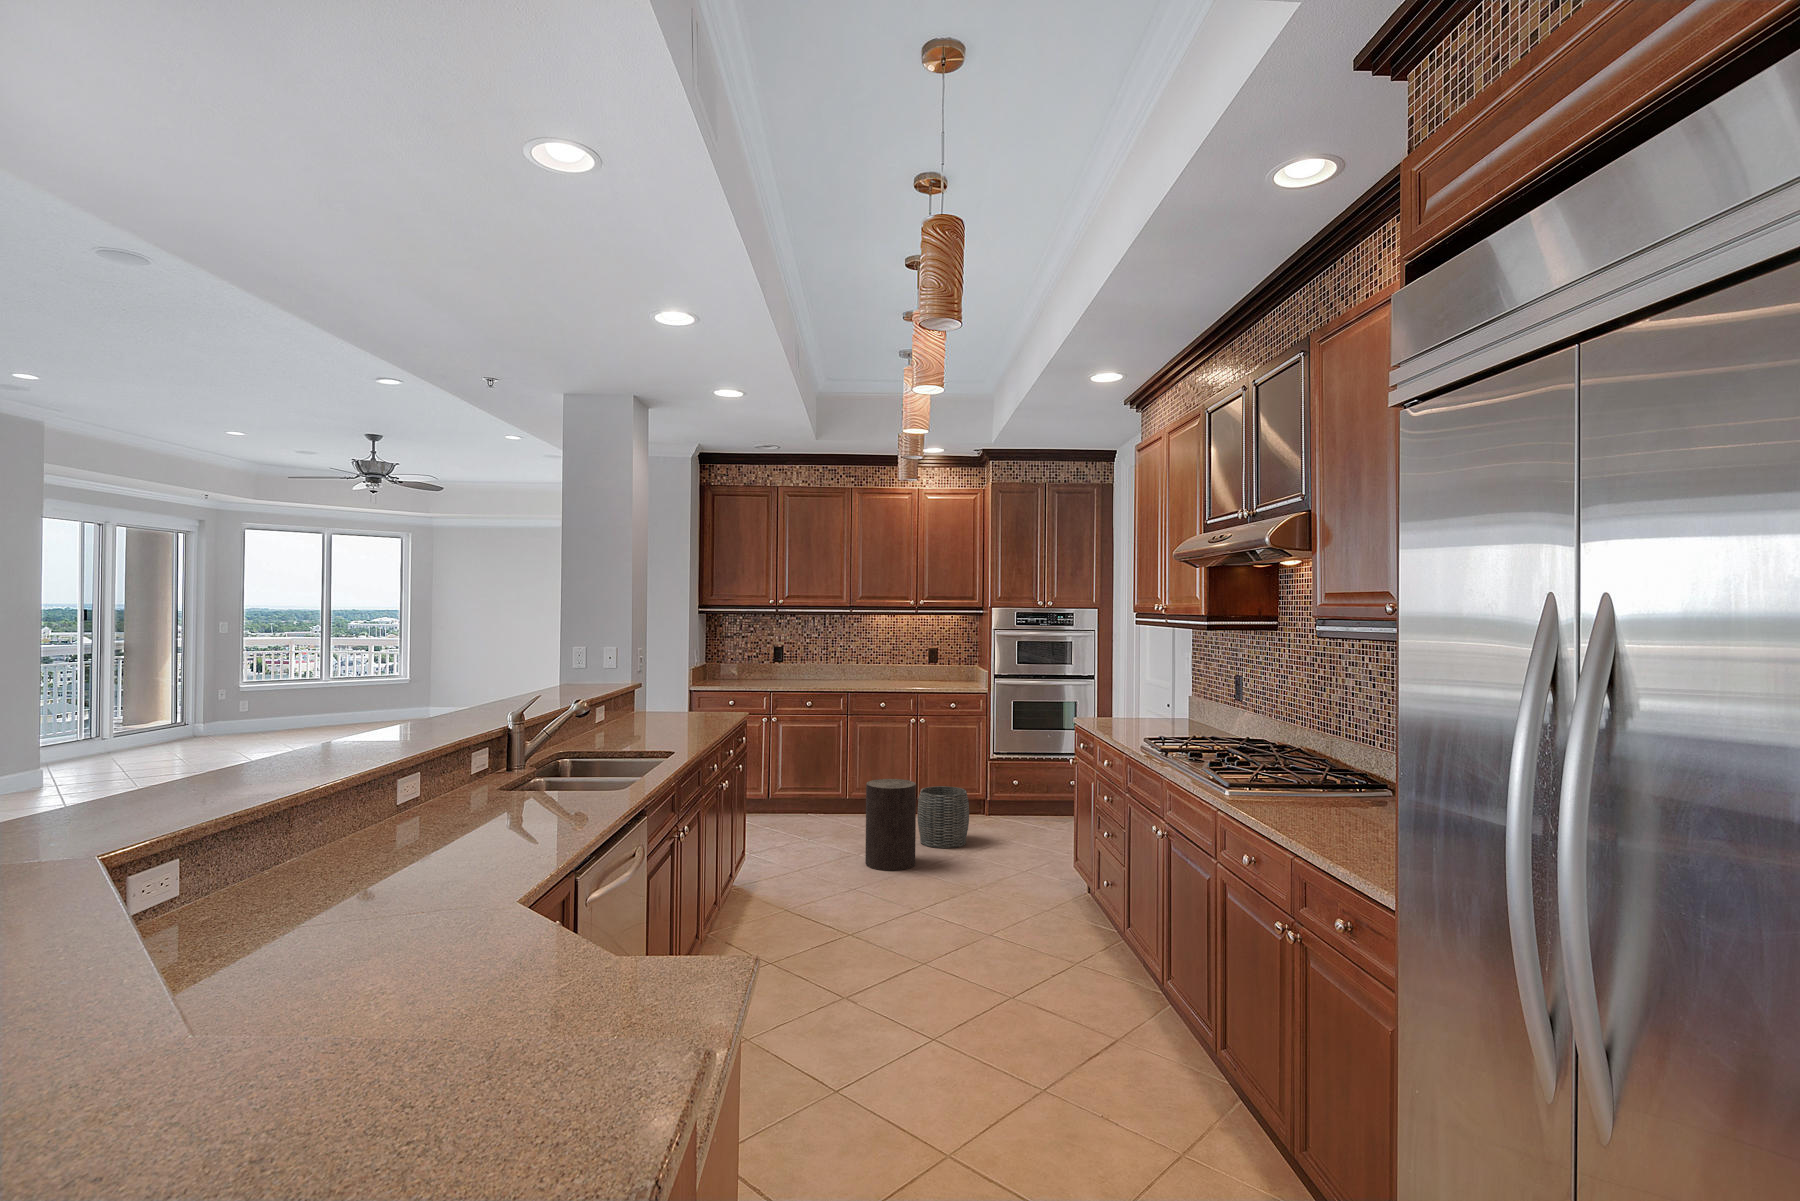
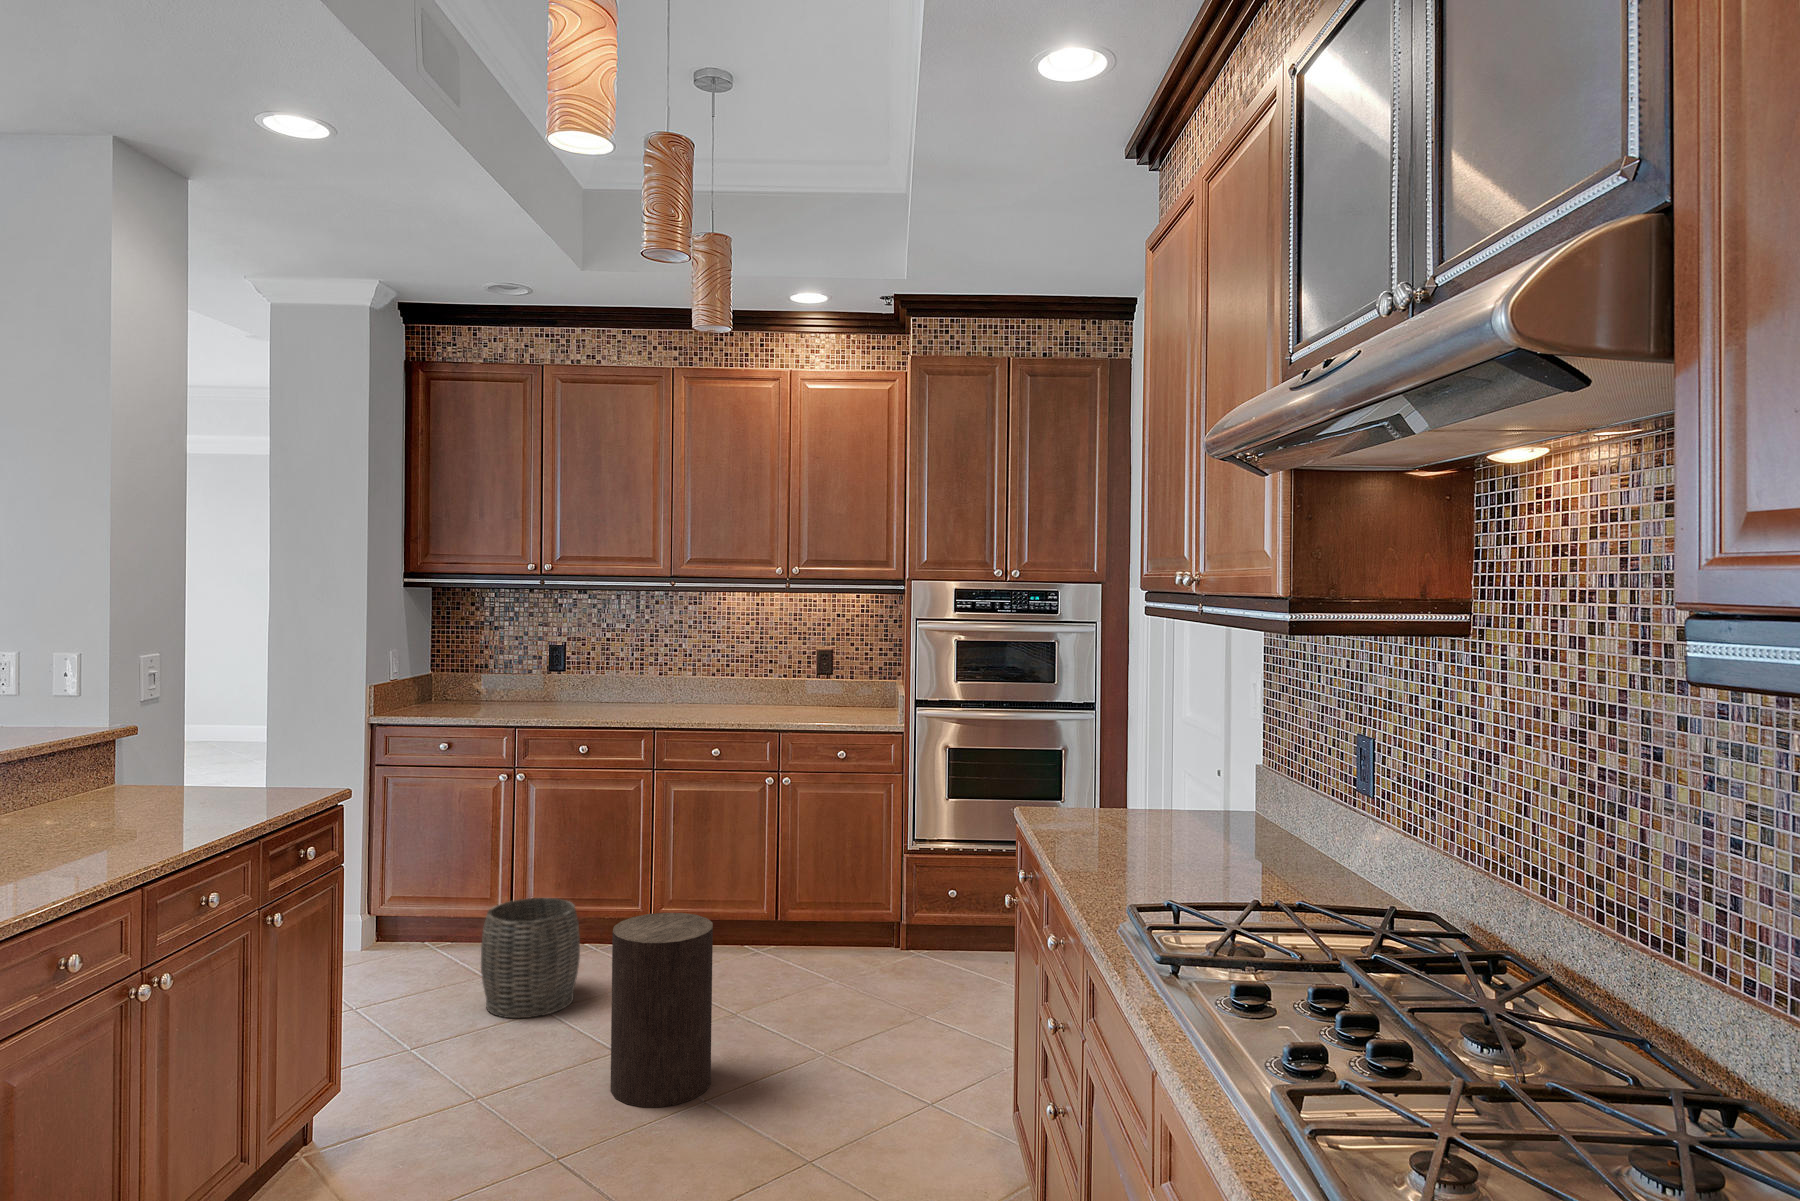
woven basket: present [918,786,969,848] -> present [481,898,580,1018]

